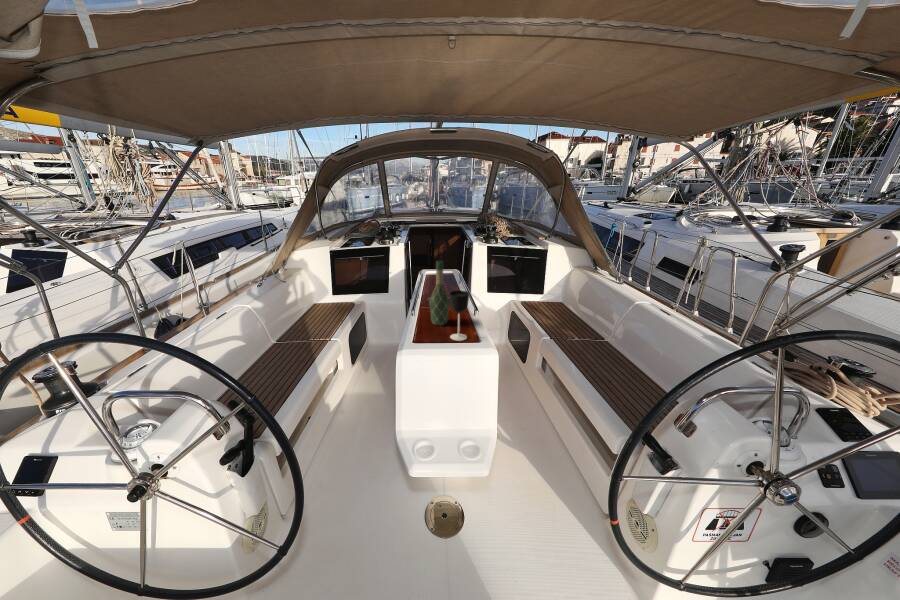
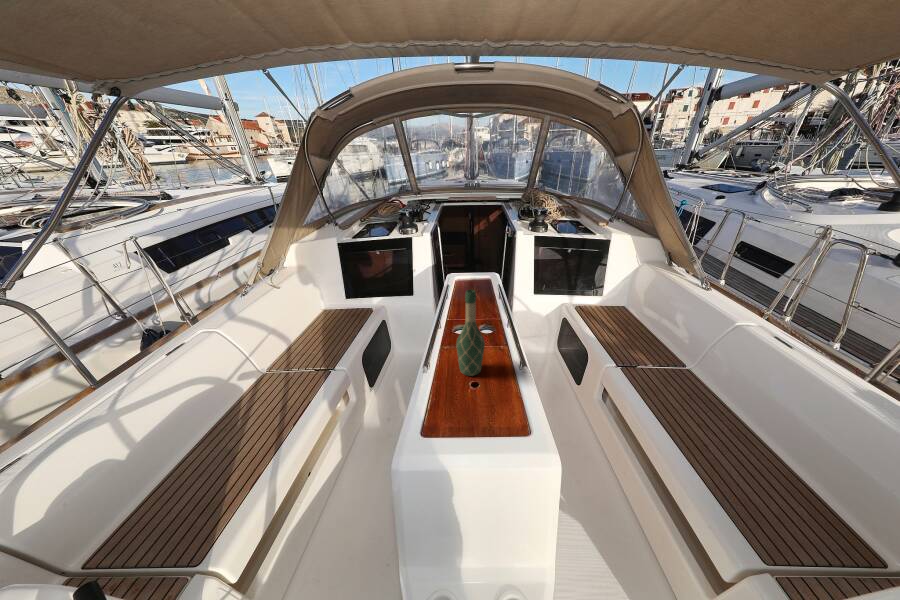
wine glass: present [450,290,469,341] -> none [484,337,513,409]

